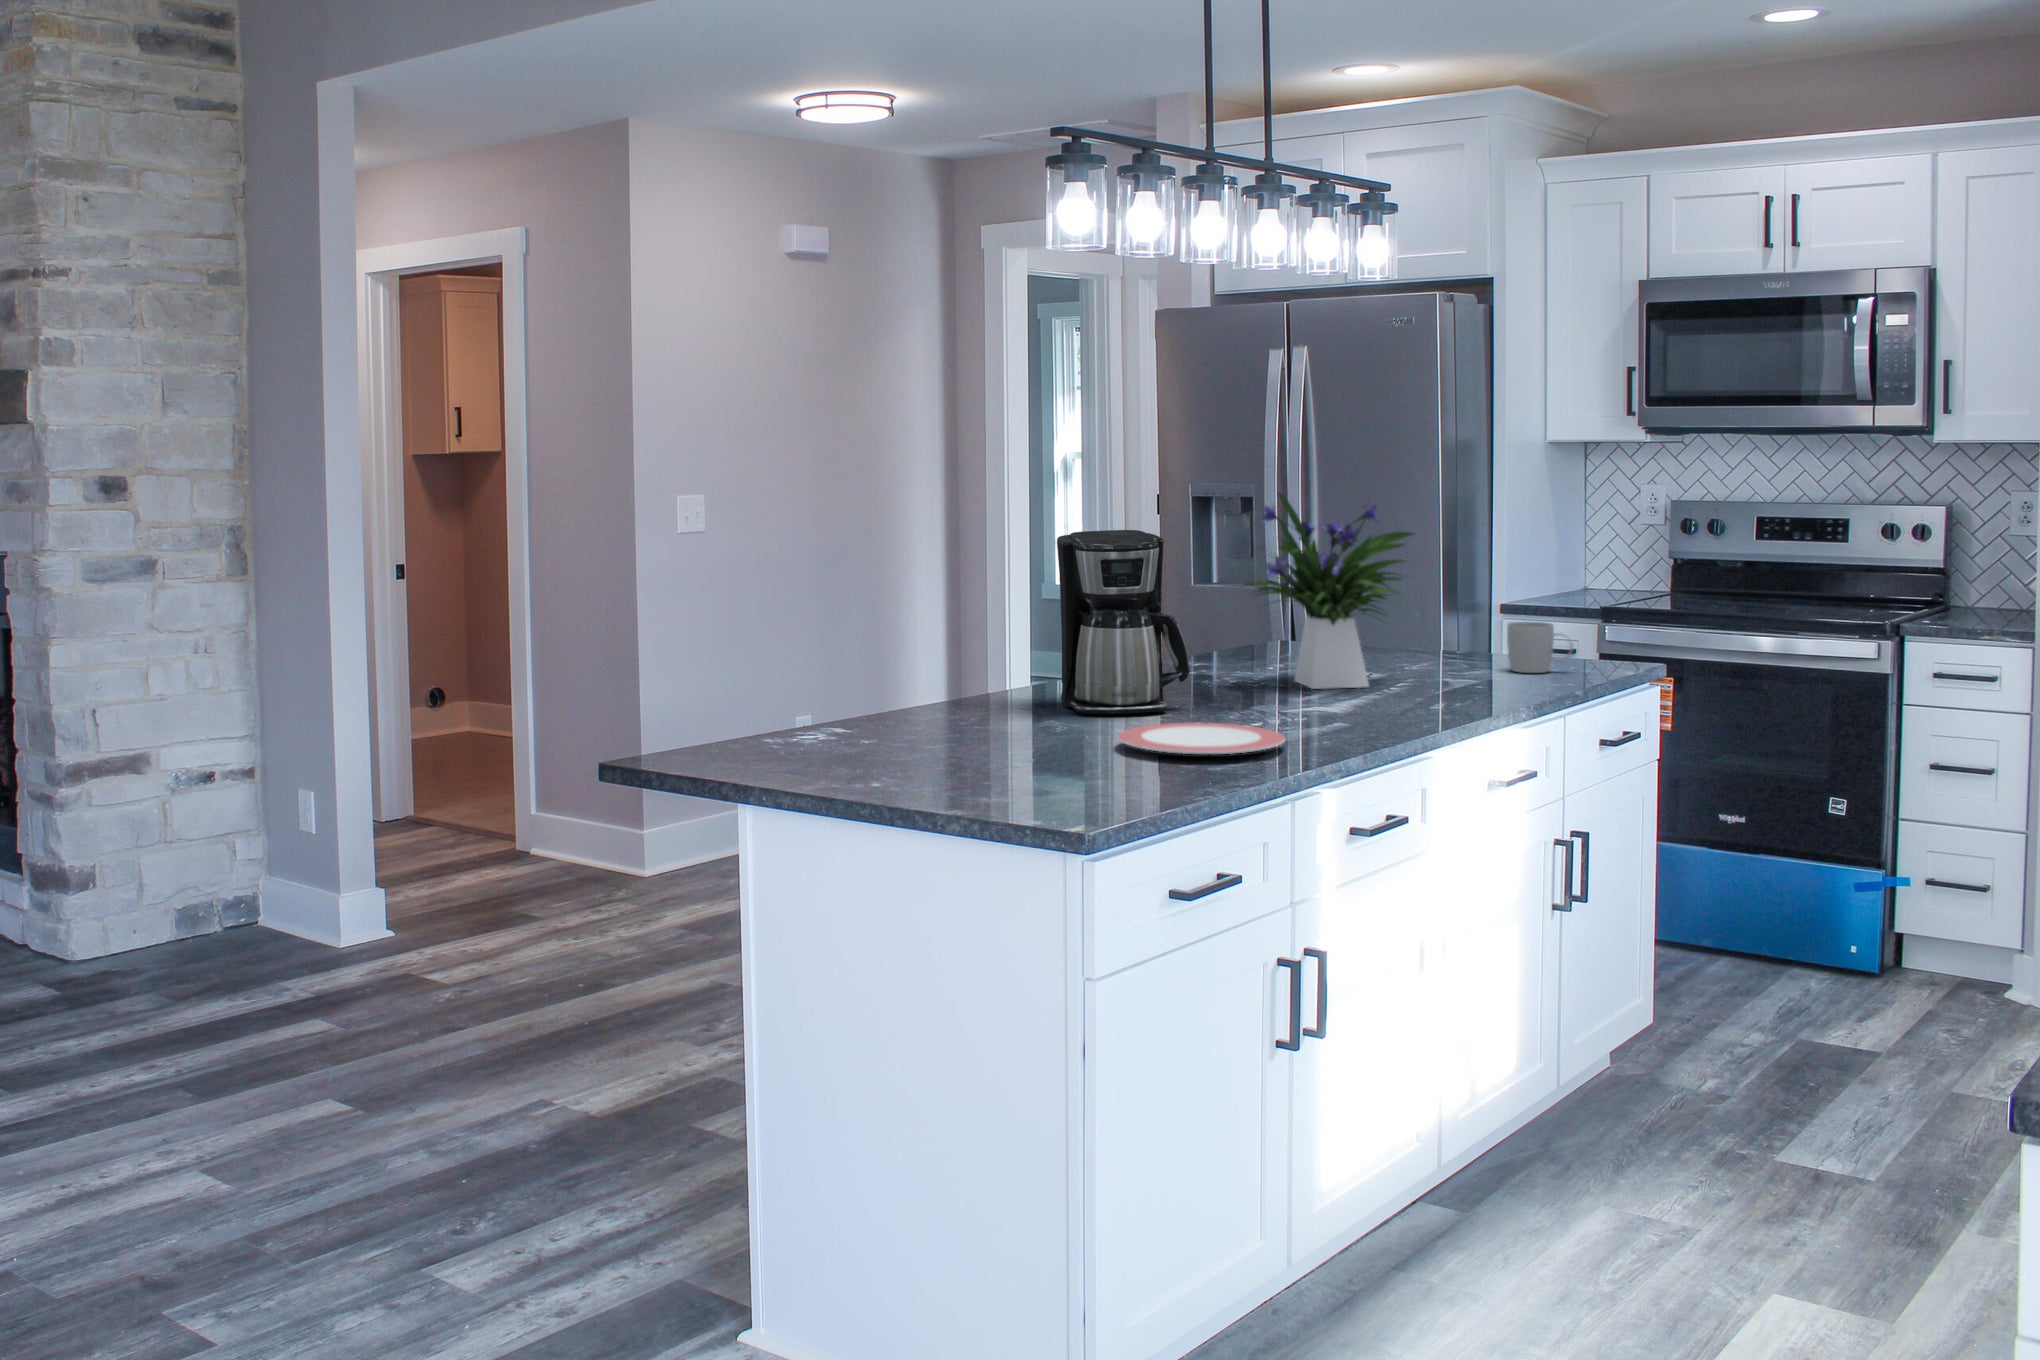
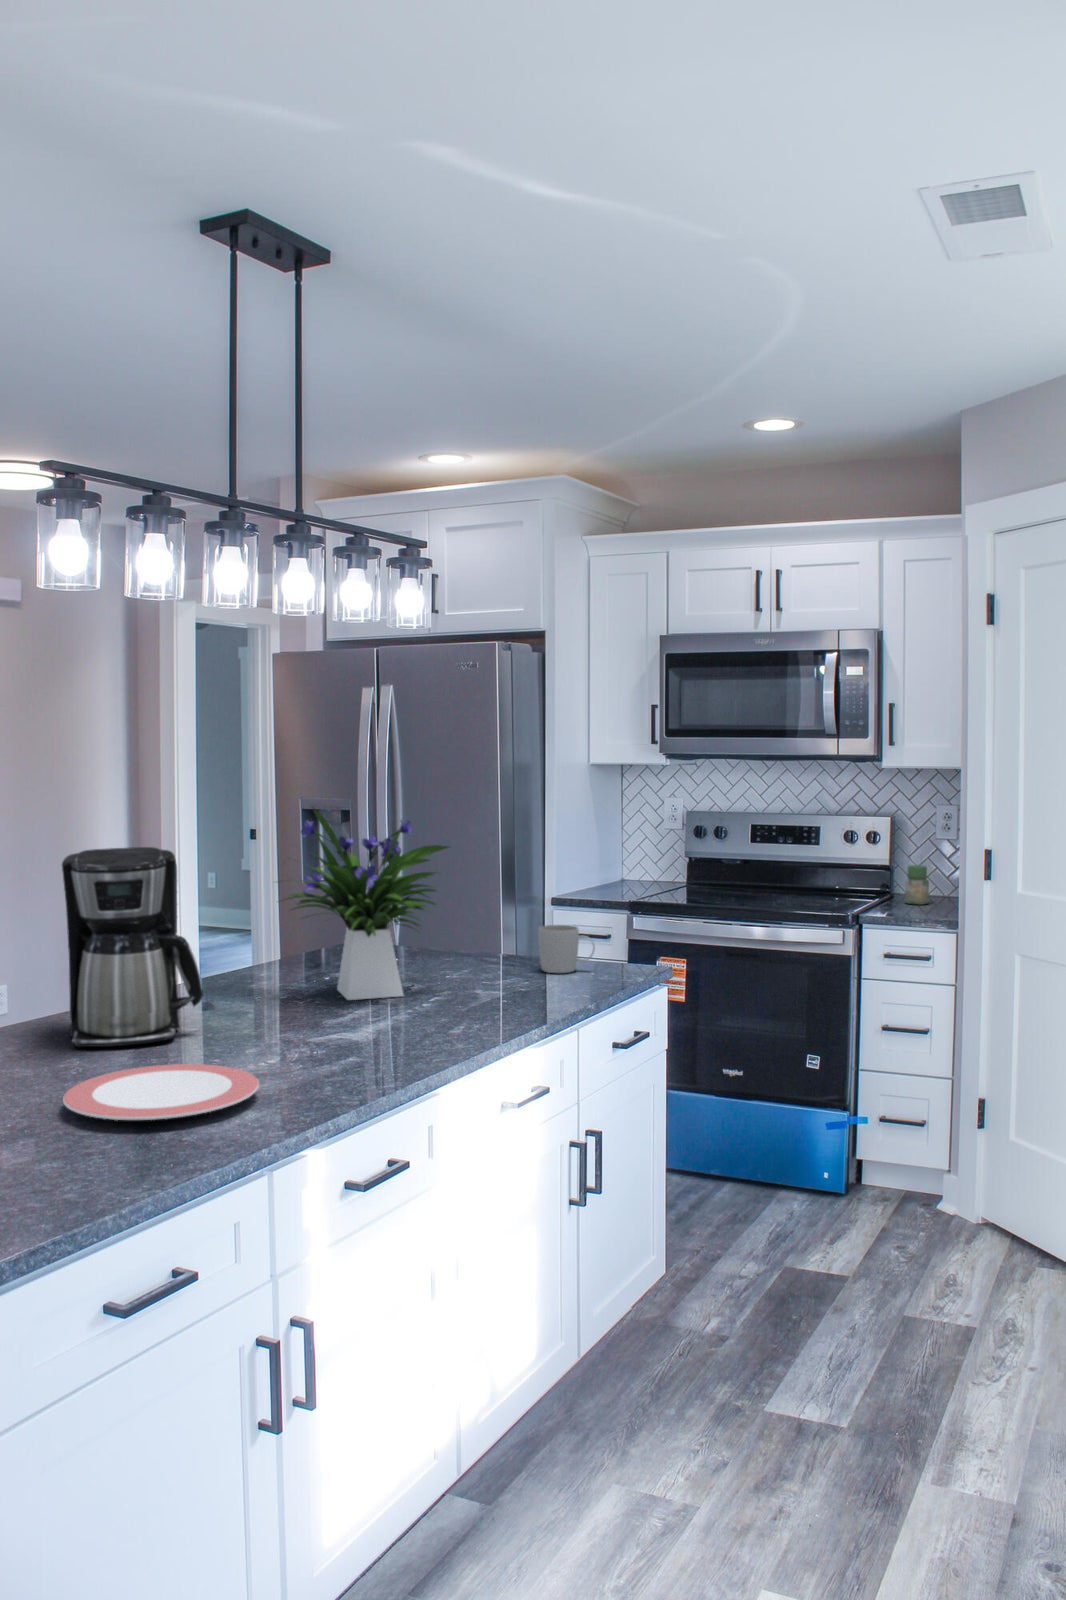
jar: none [1969,568,2004,618] -> present [905,865,929,905]

